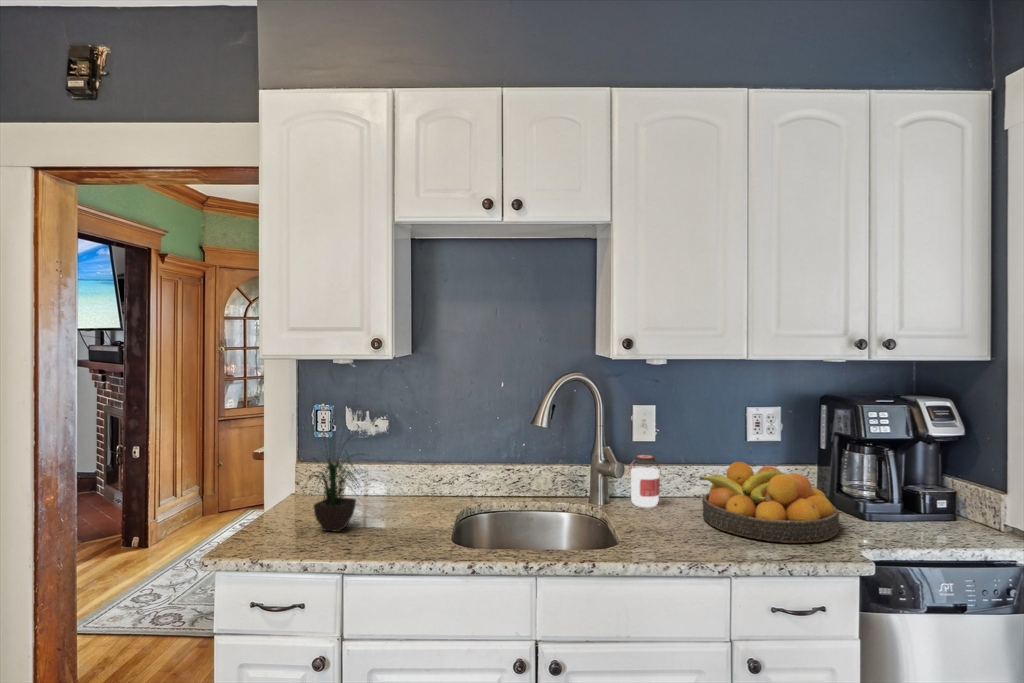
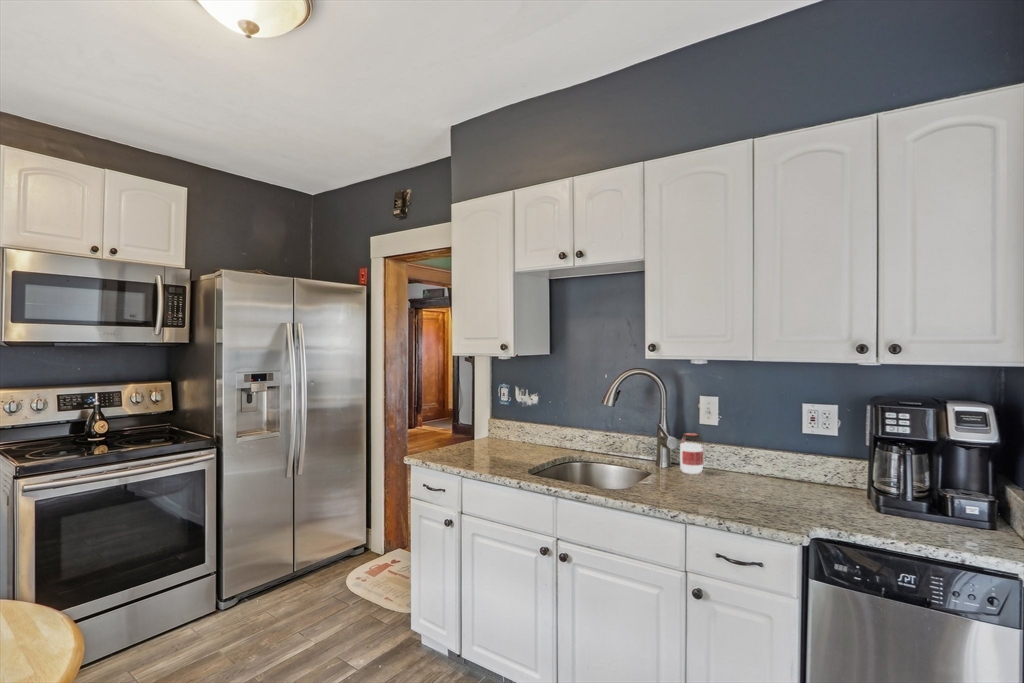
potted plant: present [314,446,358,532] -> none [462,379,503,457]
fruit bowl: present [700,462,839,543] -> none [712,444,833,515]

